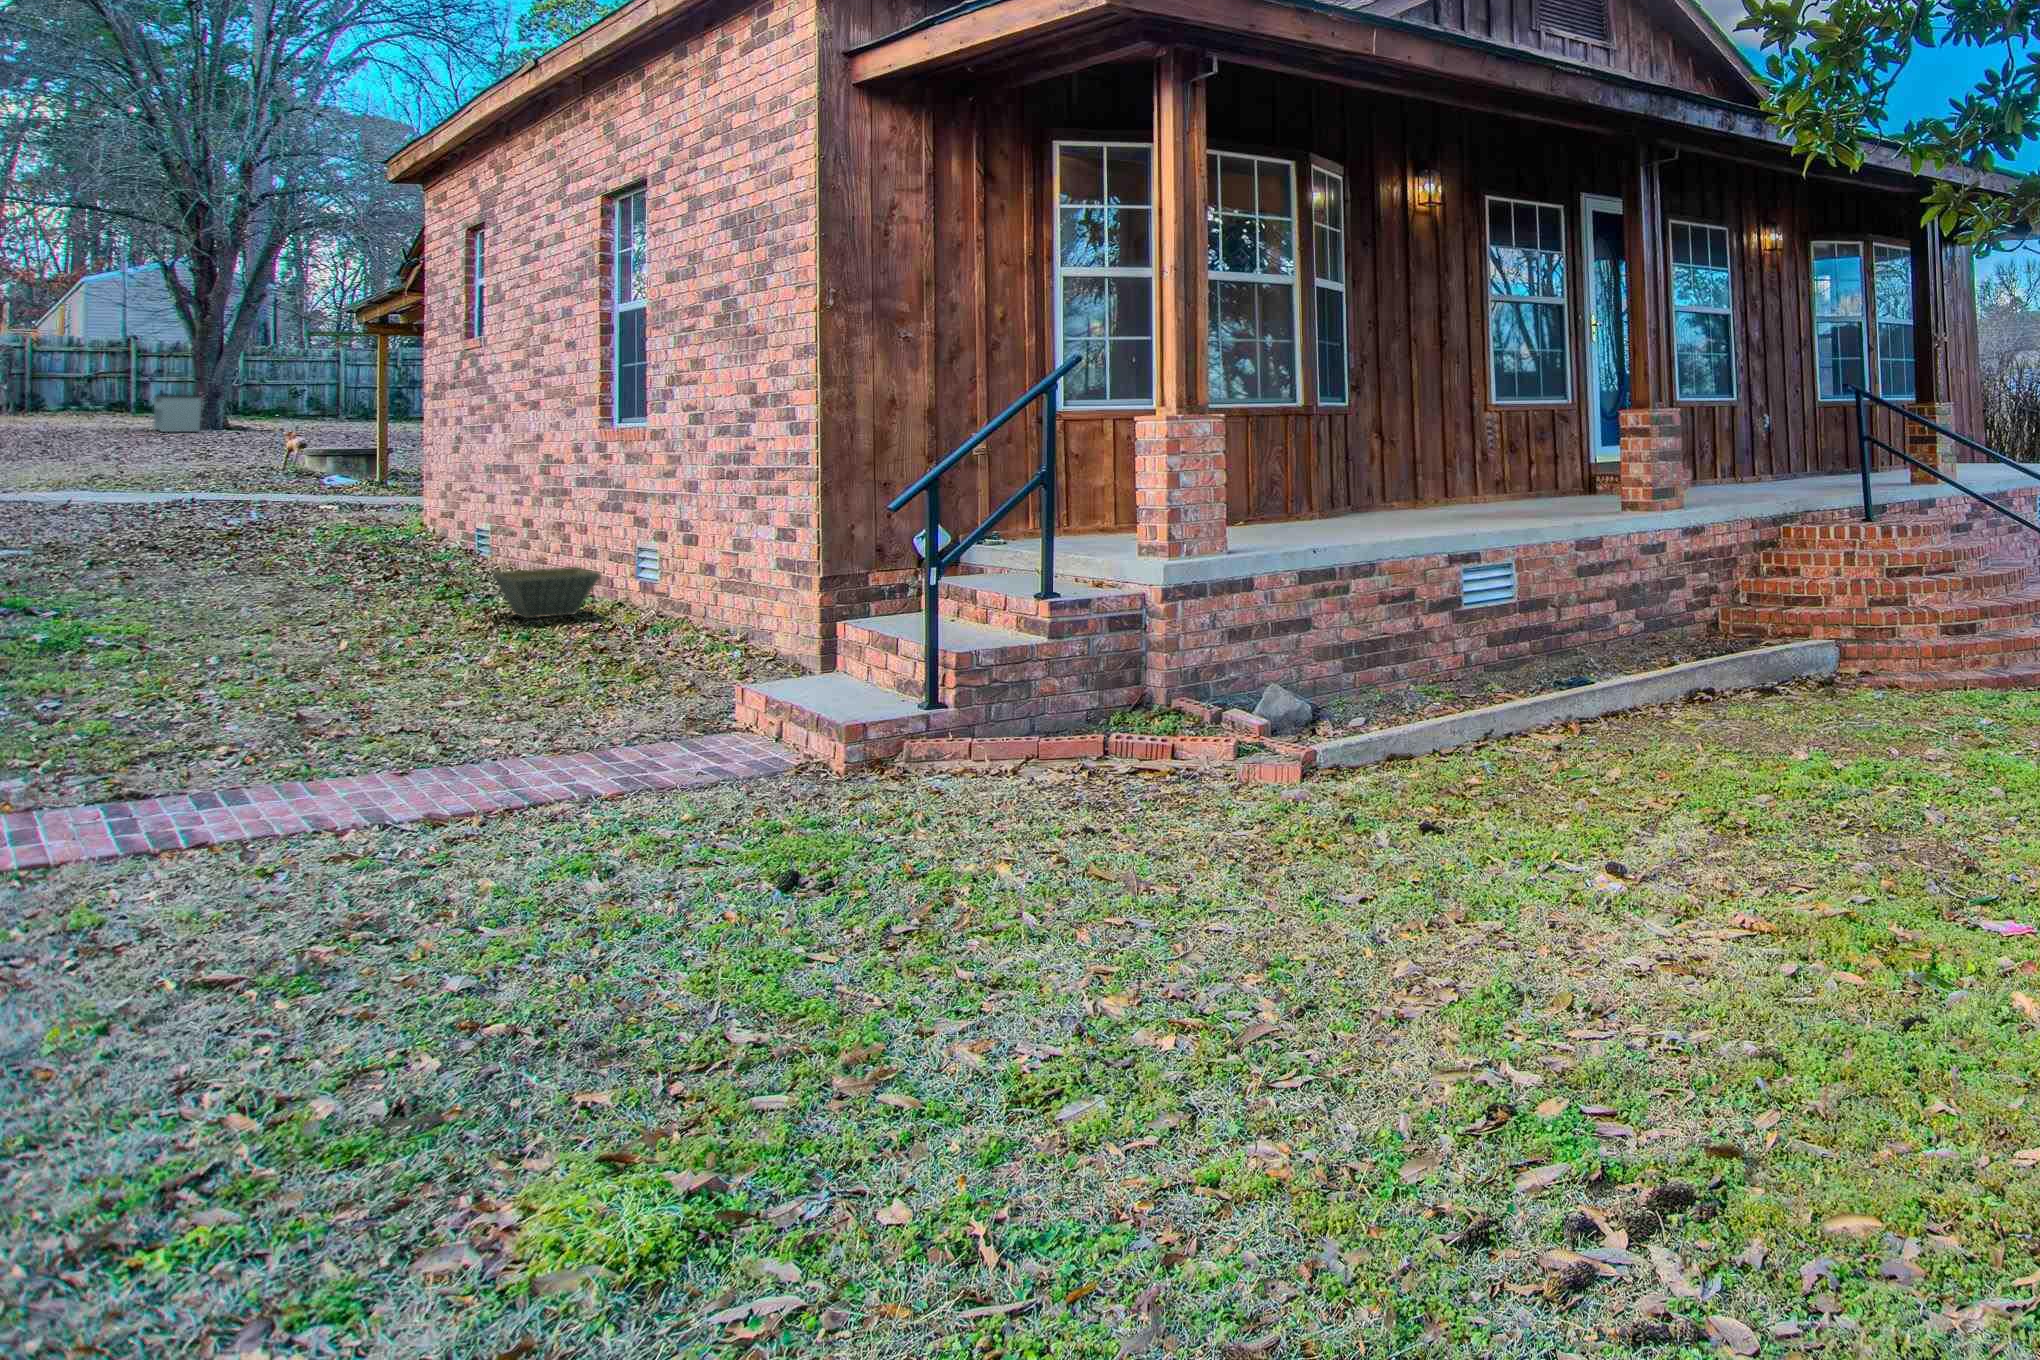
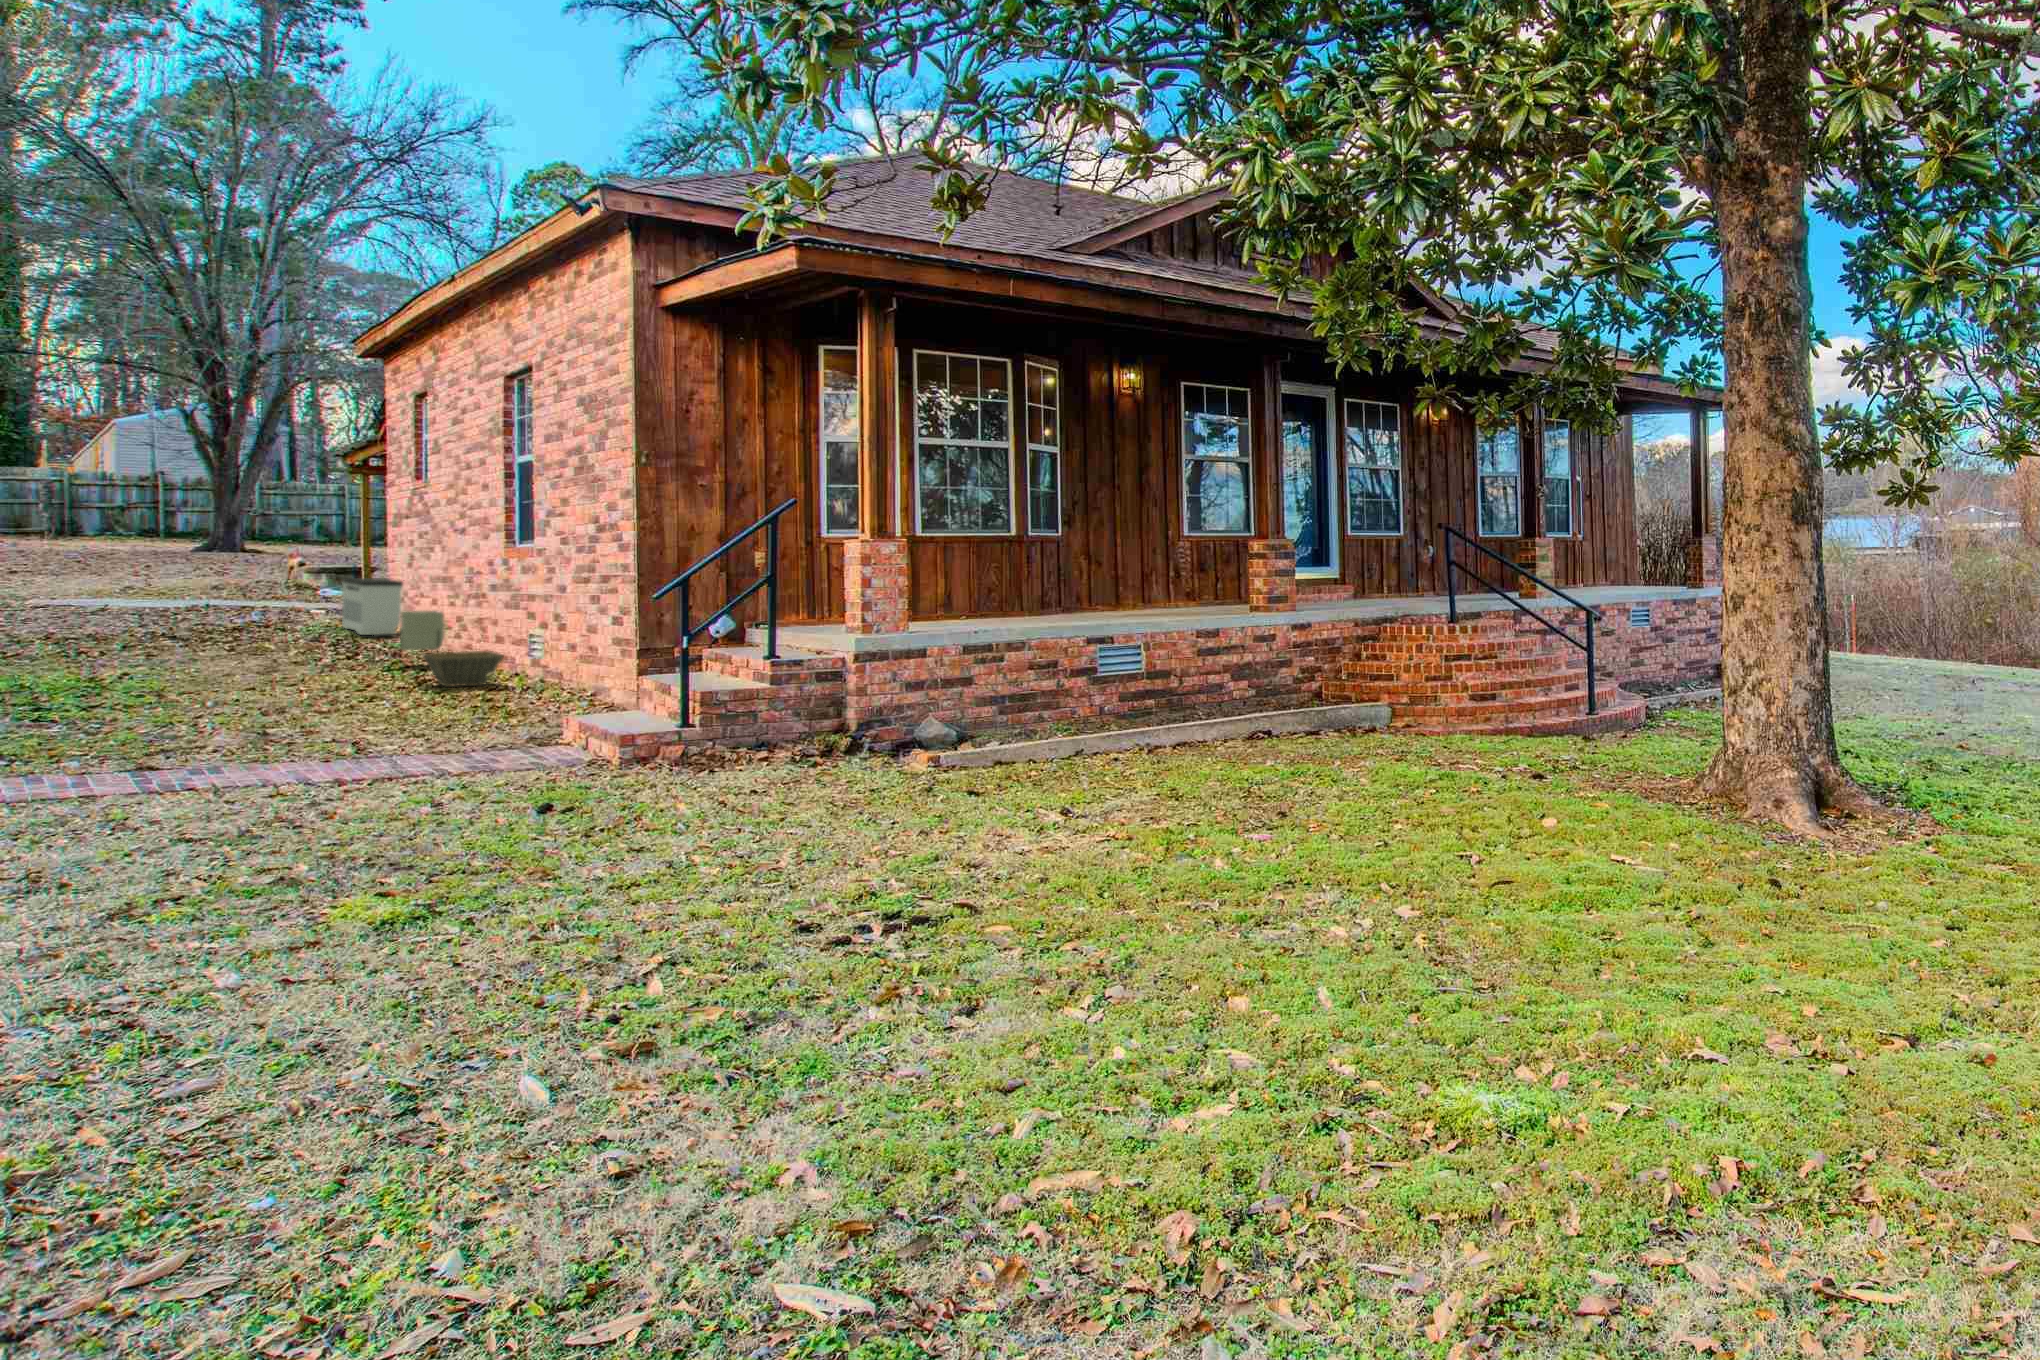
bench: present [153,394,201,432] -> present [342,578,403,635]
planter: none [451,512,510,587] -> present [400,611,444,651]

